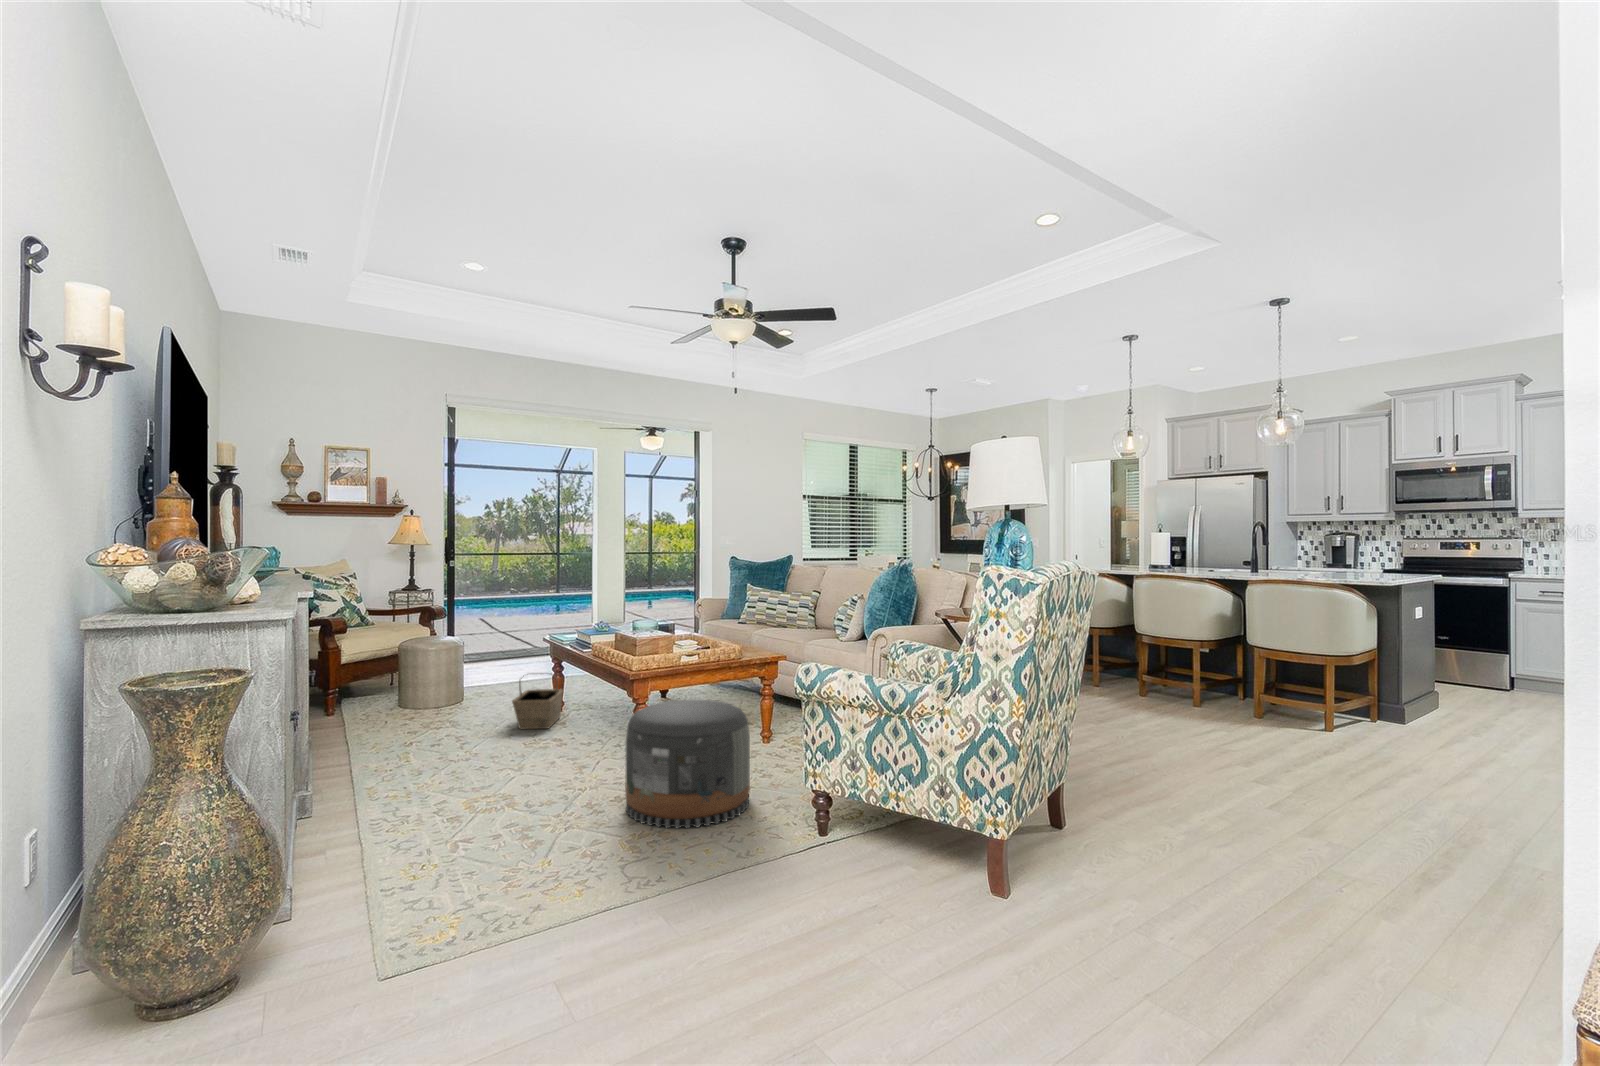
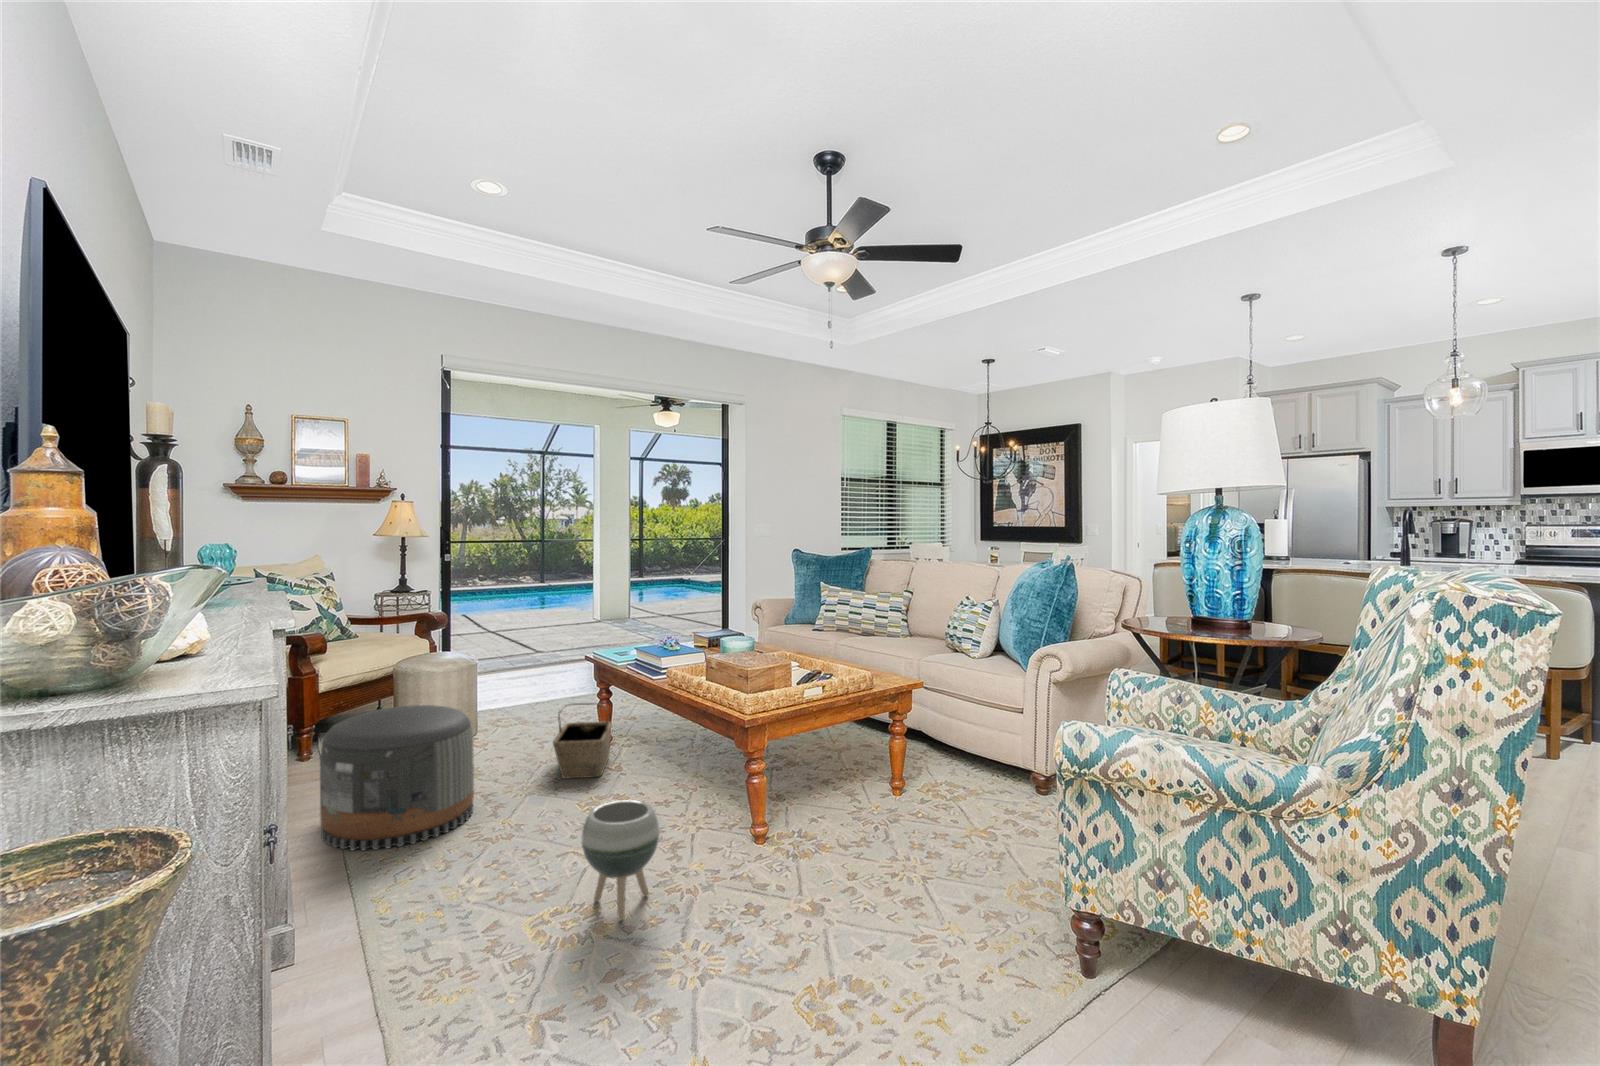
pouf: present [625,700,750,829] -> present [320,705,474,851]
planter: none [504,725,560,803] -> present [582,800,659,920]

